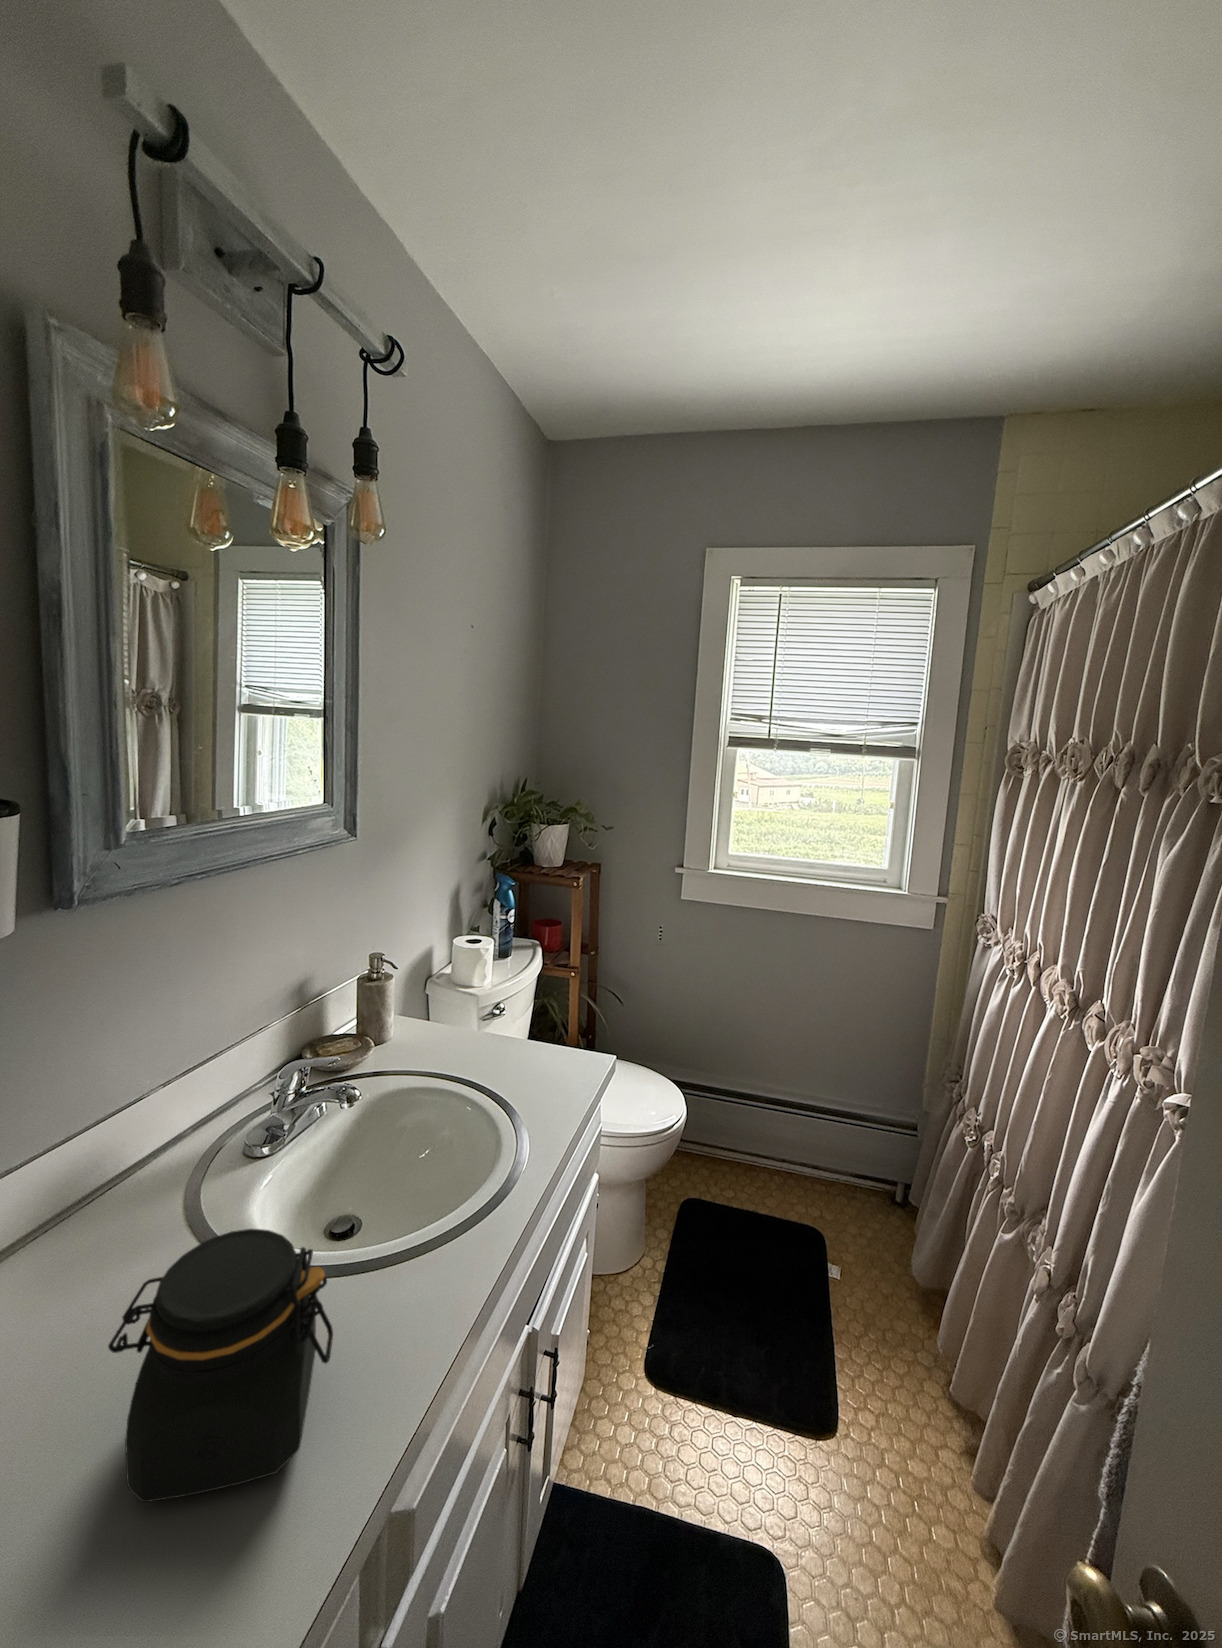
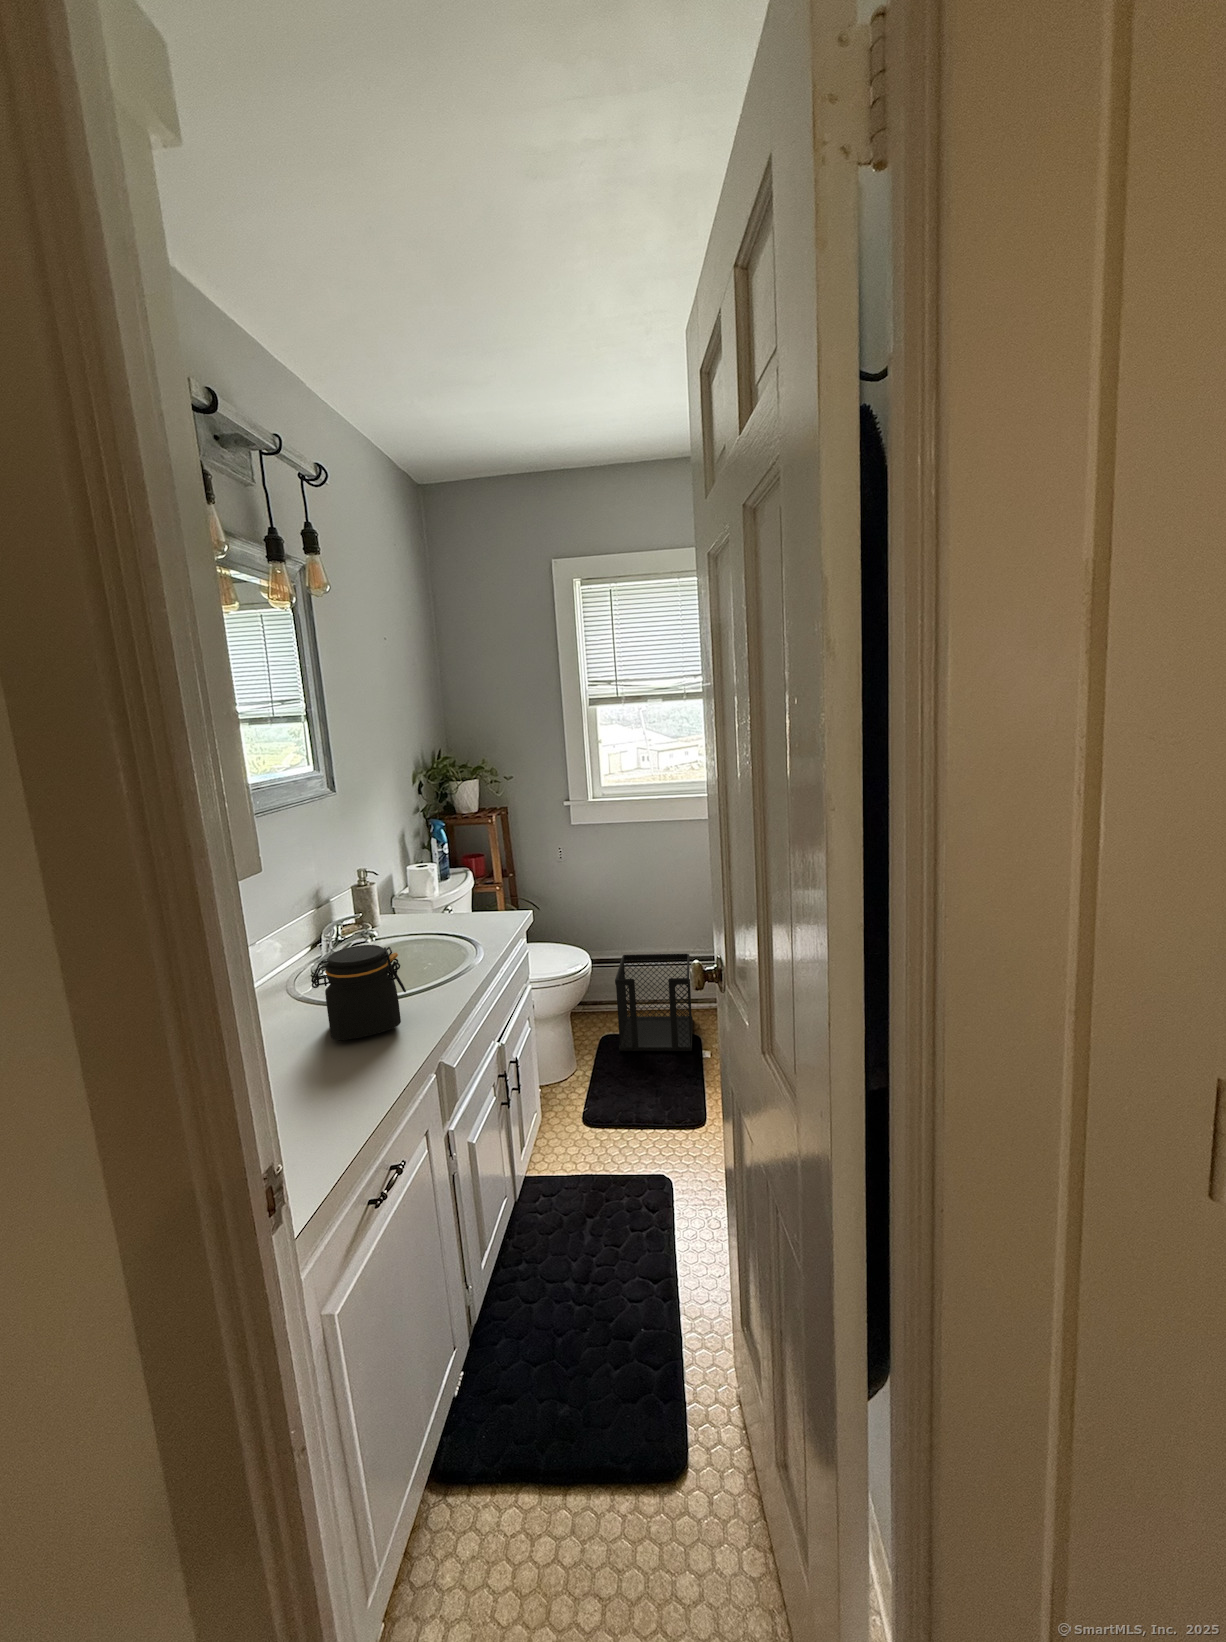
wastebasket: none [705,1078,818,1245] -> present [615,954,693,1051]

